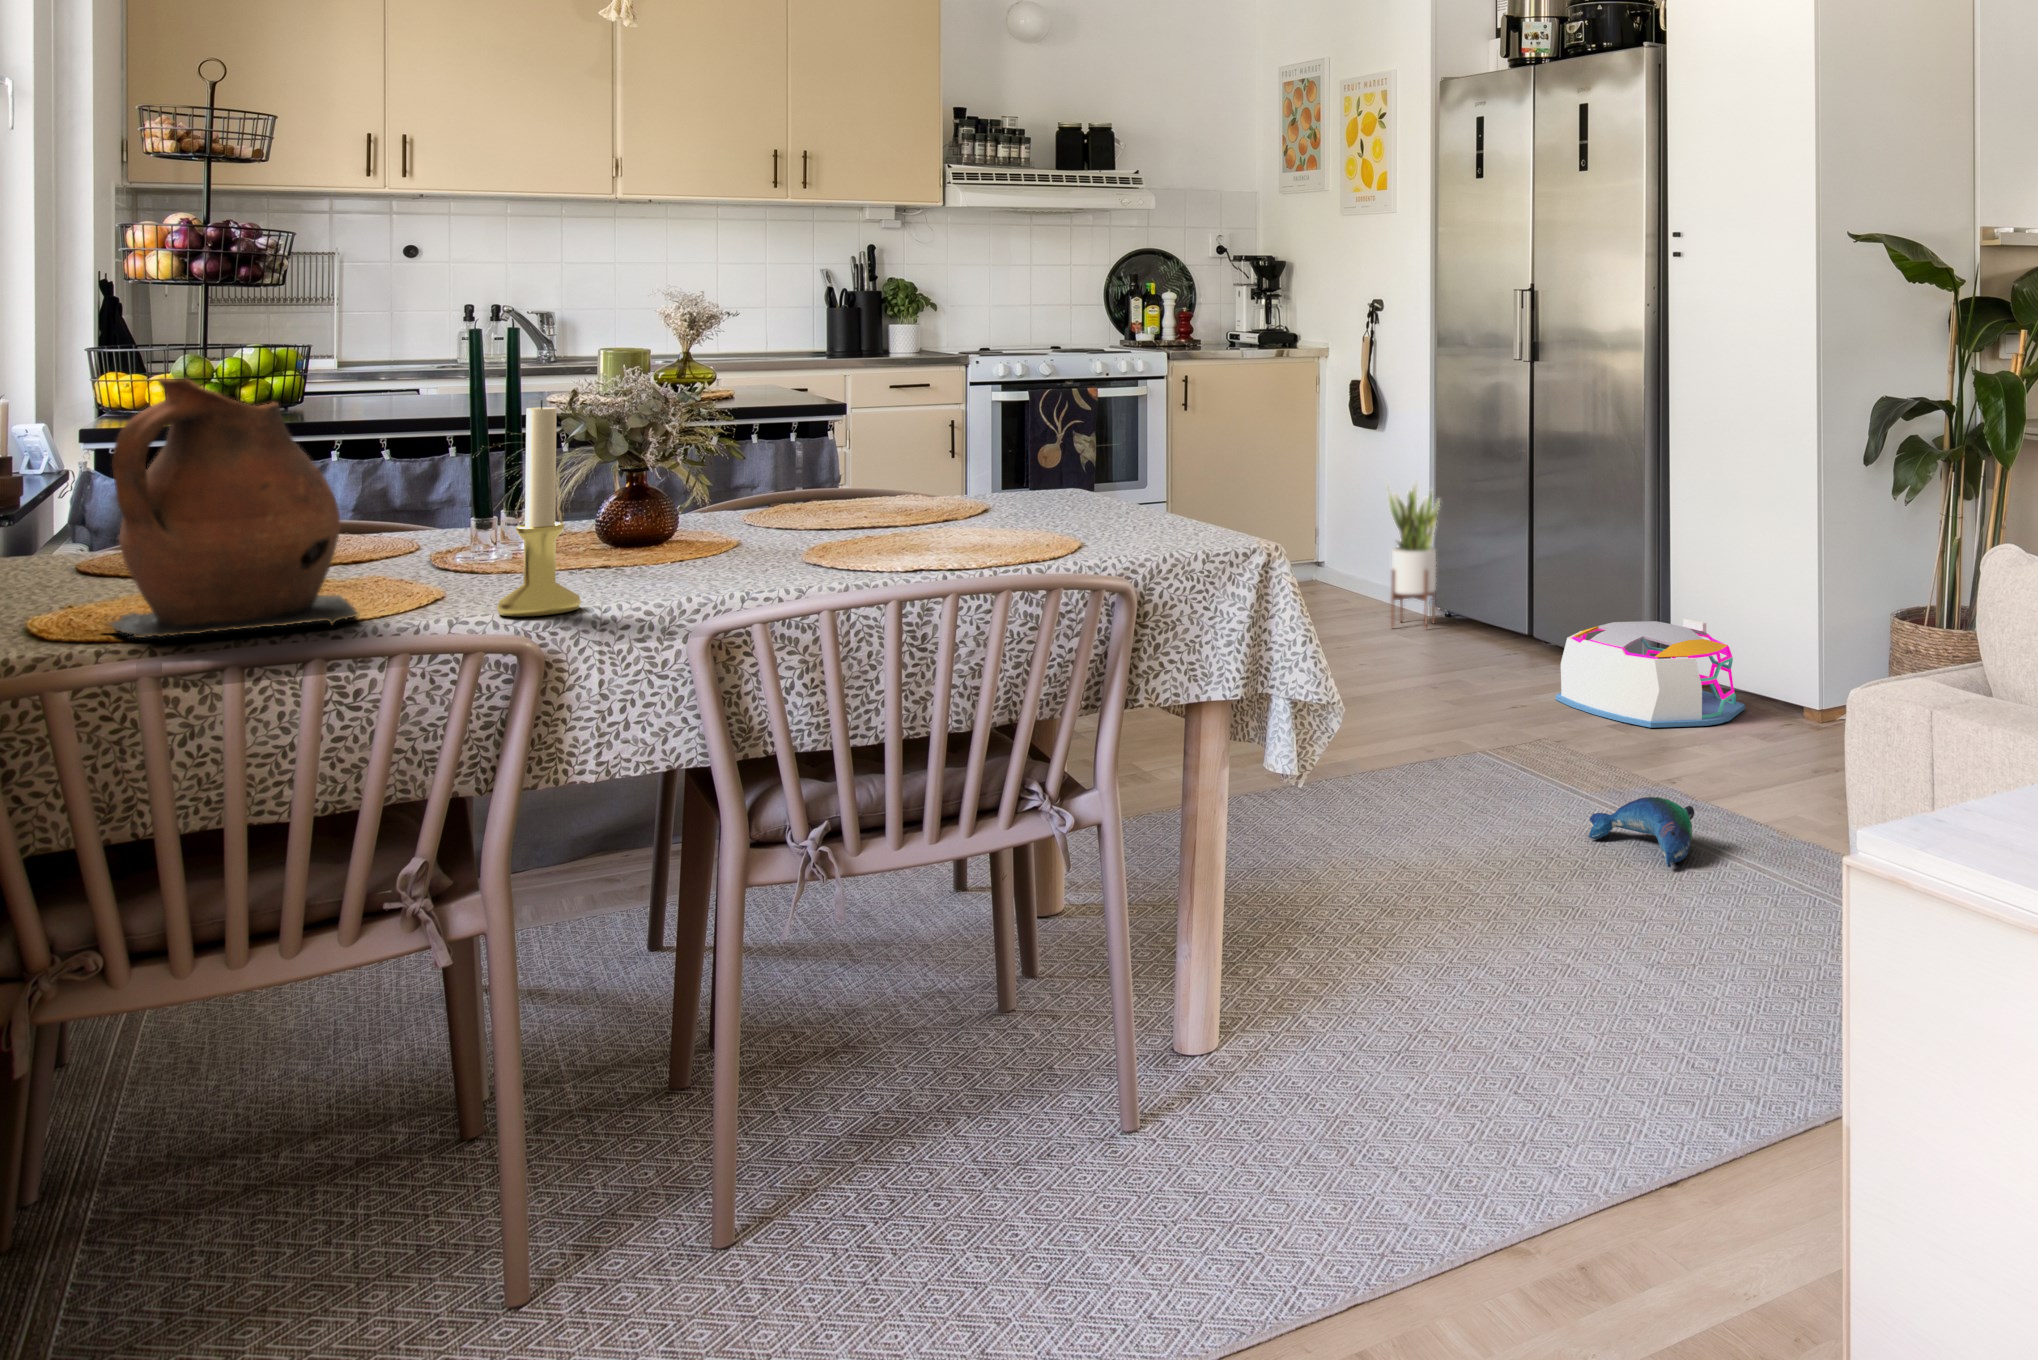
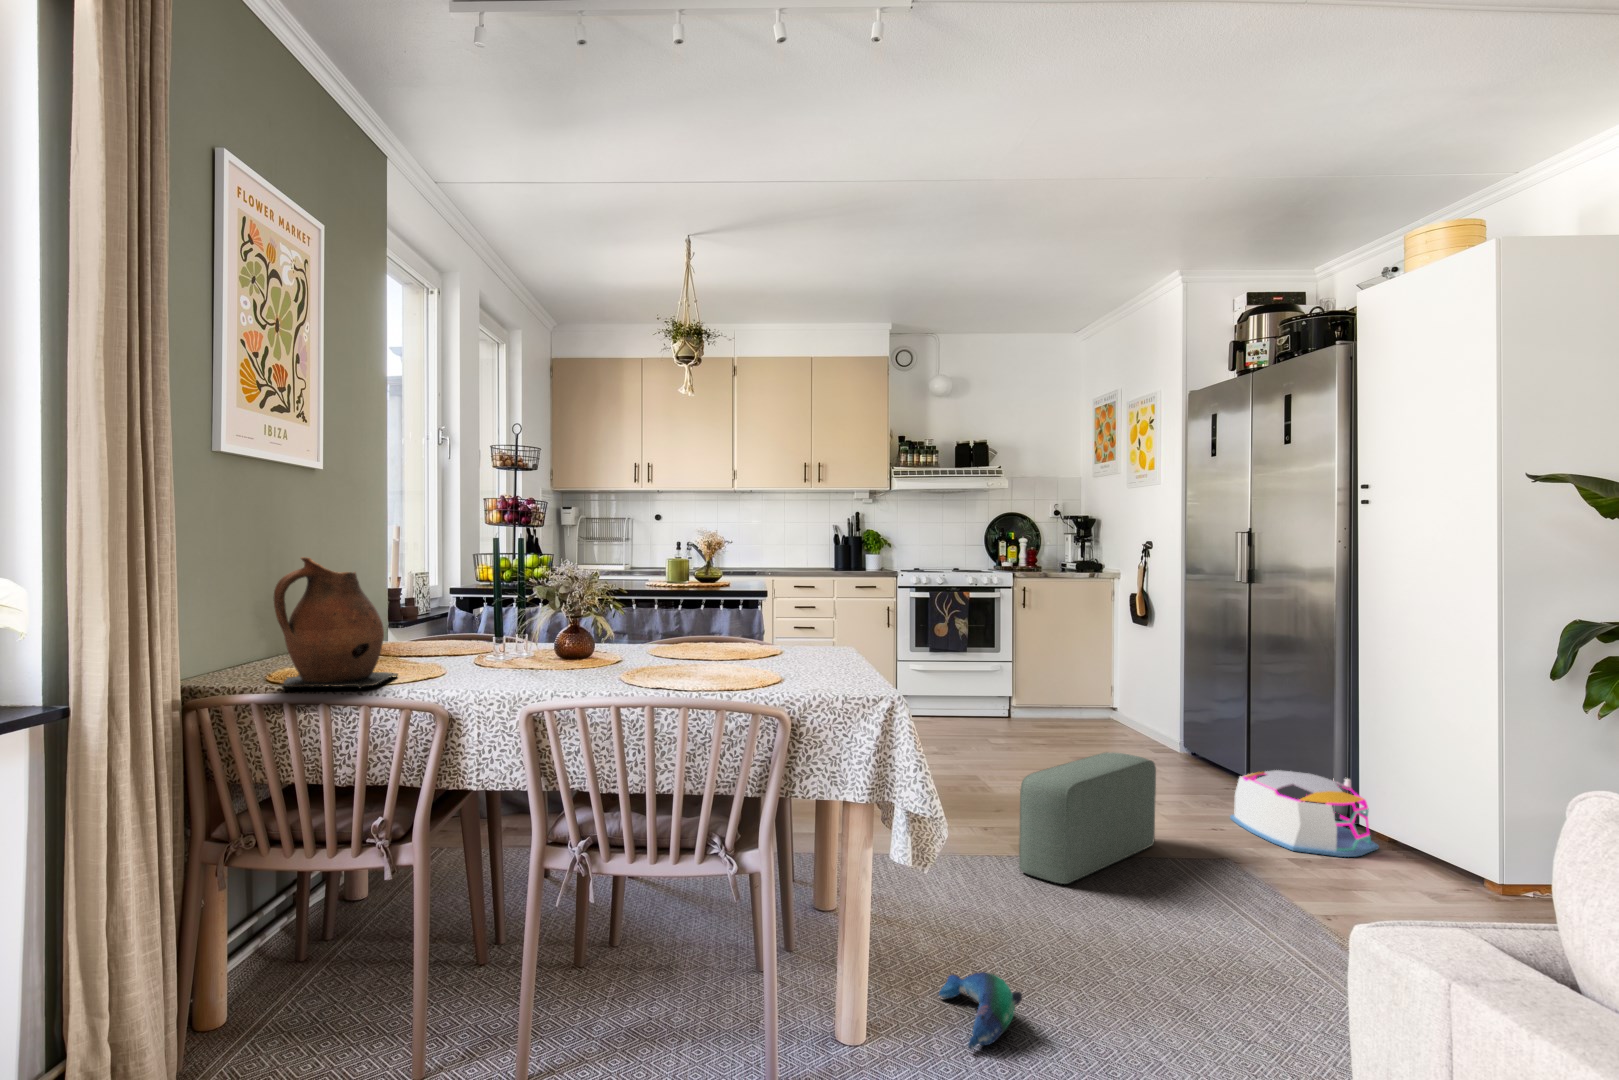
candle holder: present [497,400,581,616] -> none [435,575,477,694]
potted plant: present [1387,481,1440,628] -> none [1140,656,1175,757]
pouf: none [1317,621,1480,820] -> present [1019,752,1156,884]
plush toy: present [1589,797,1694,867] -> present [939,972,1022,1049]

